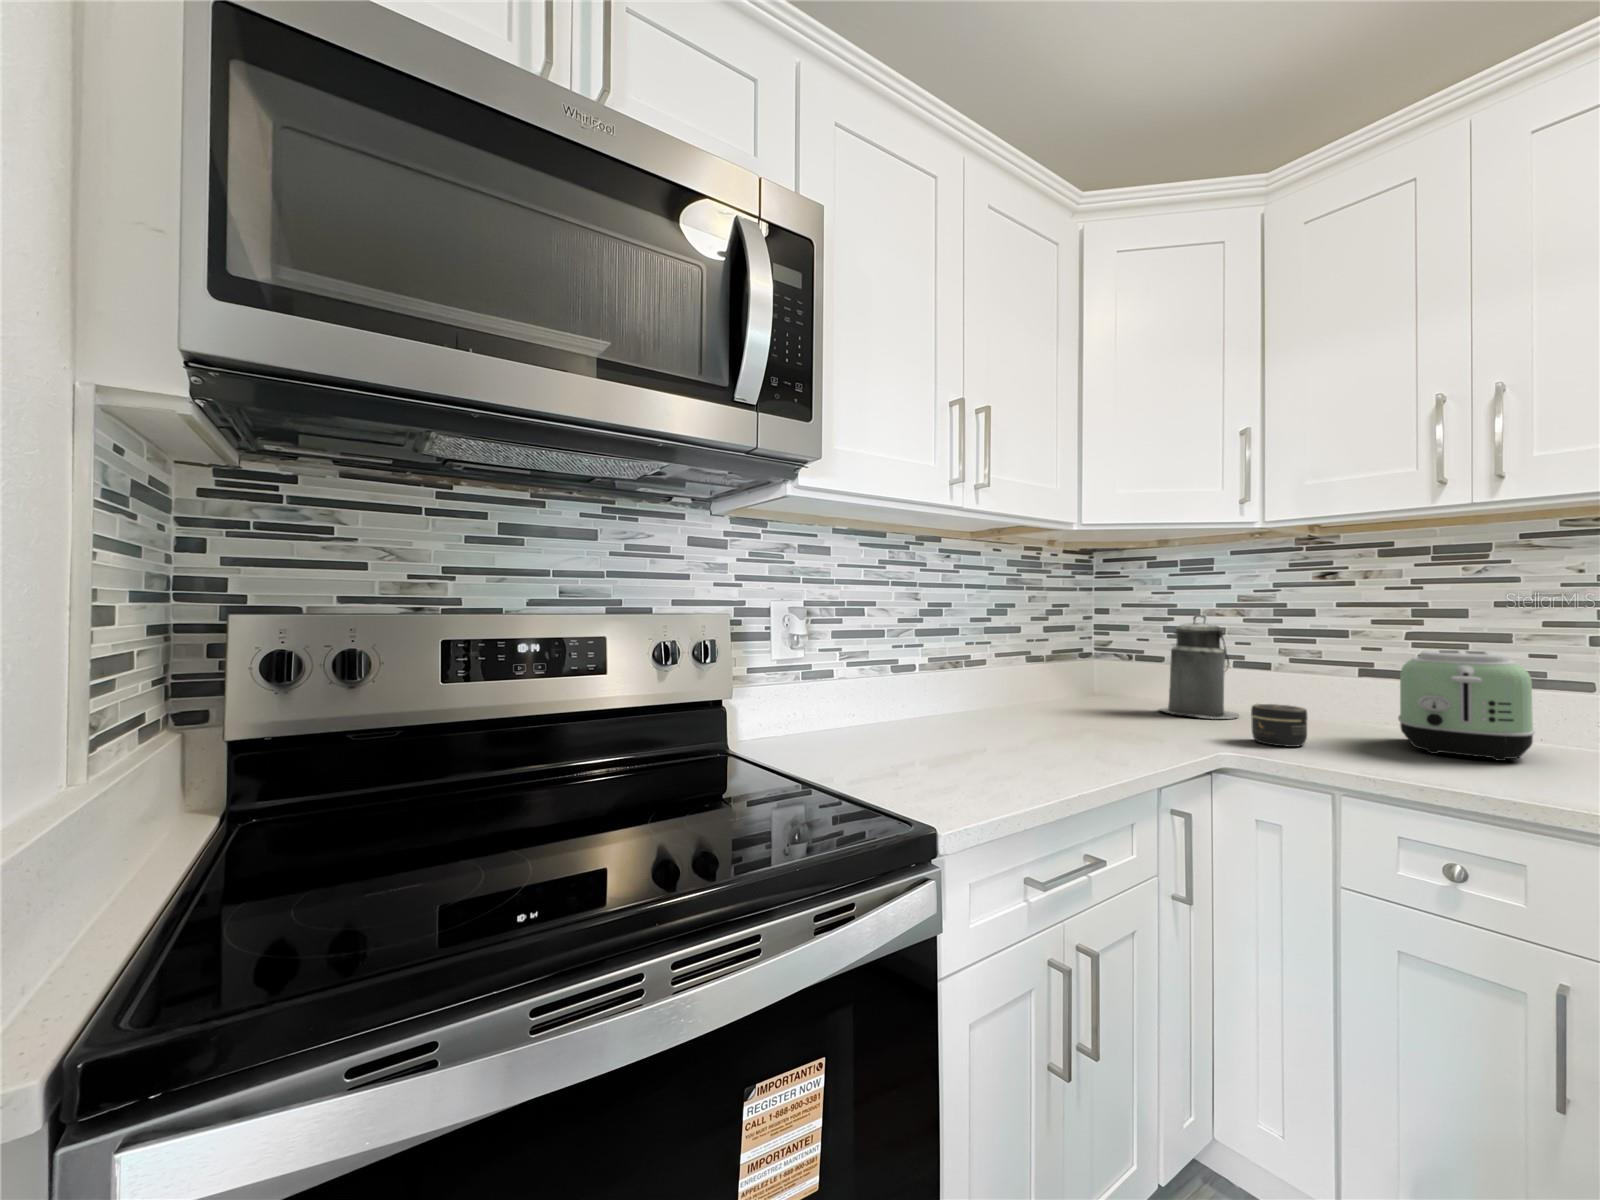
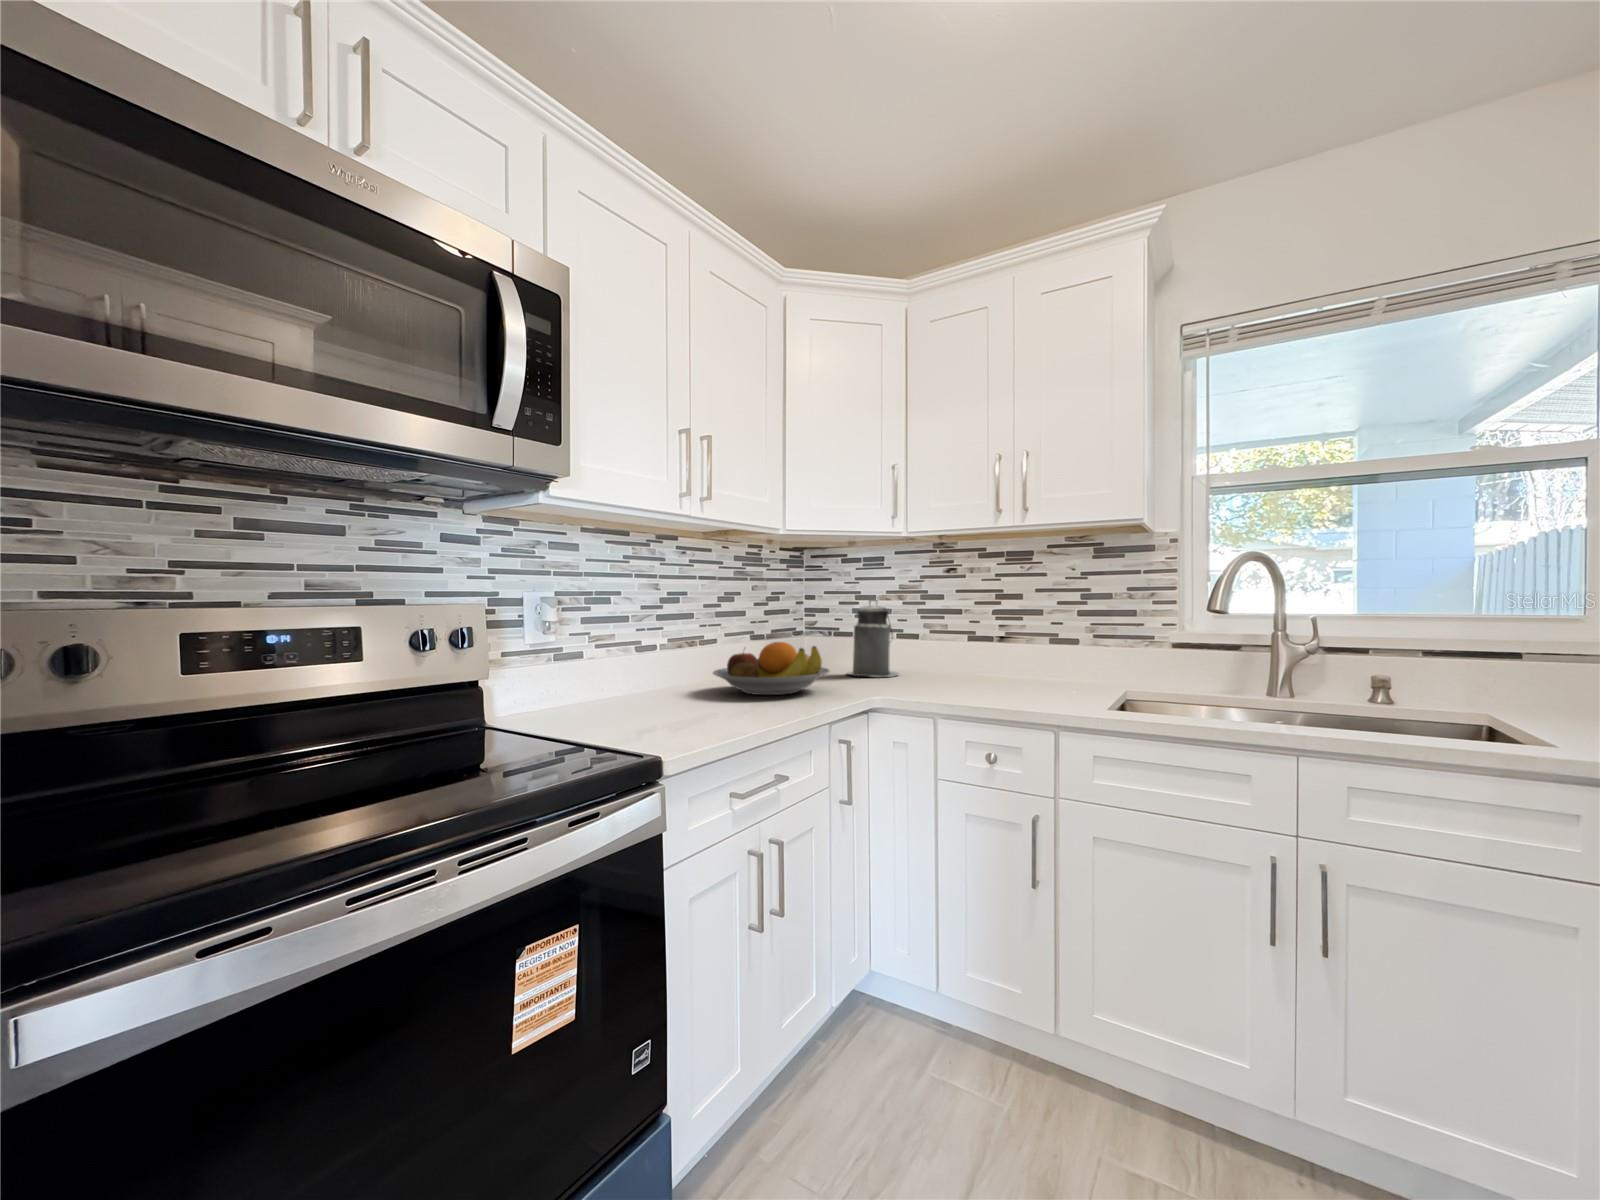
toaster: present [1398,650,1535,761] -> none [986,620,1055,690]
fruit bowl: none [986,668,1147,737] -> present [713,642,830,695]
jar: present [1251,704,1308,747] -> none [898,662,932,691]

